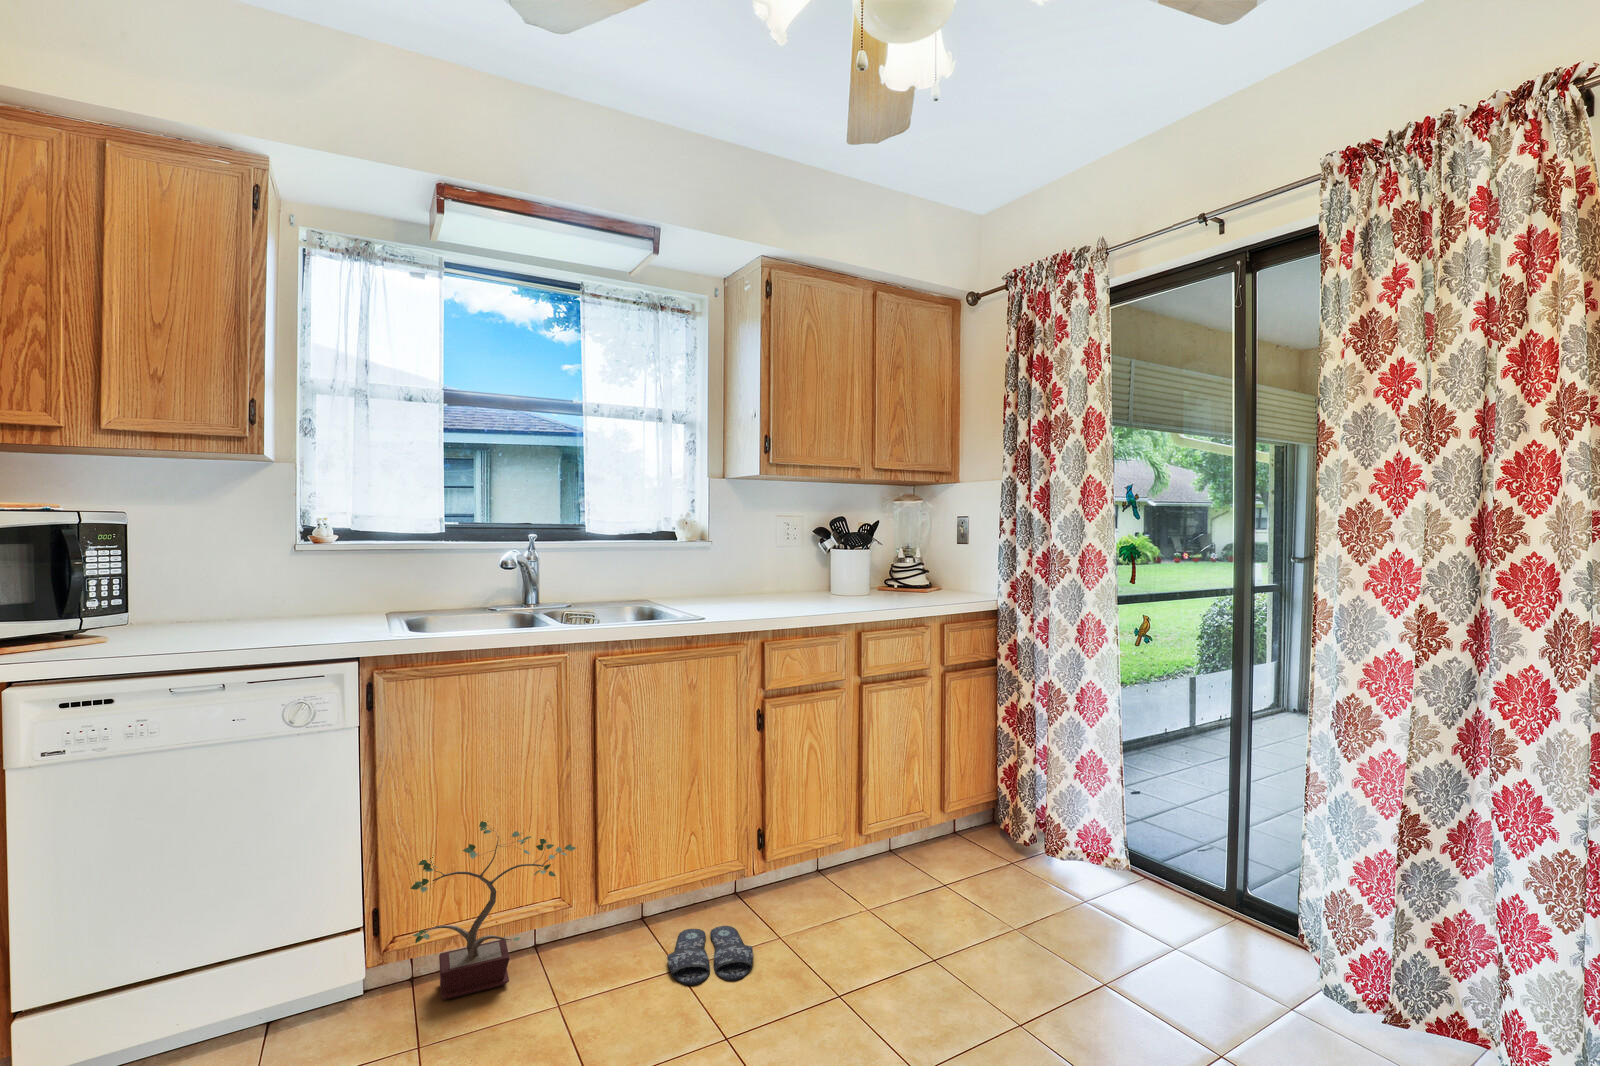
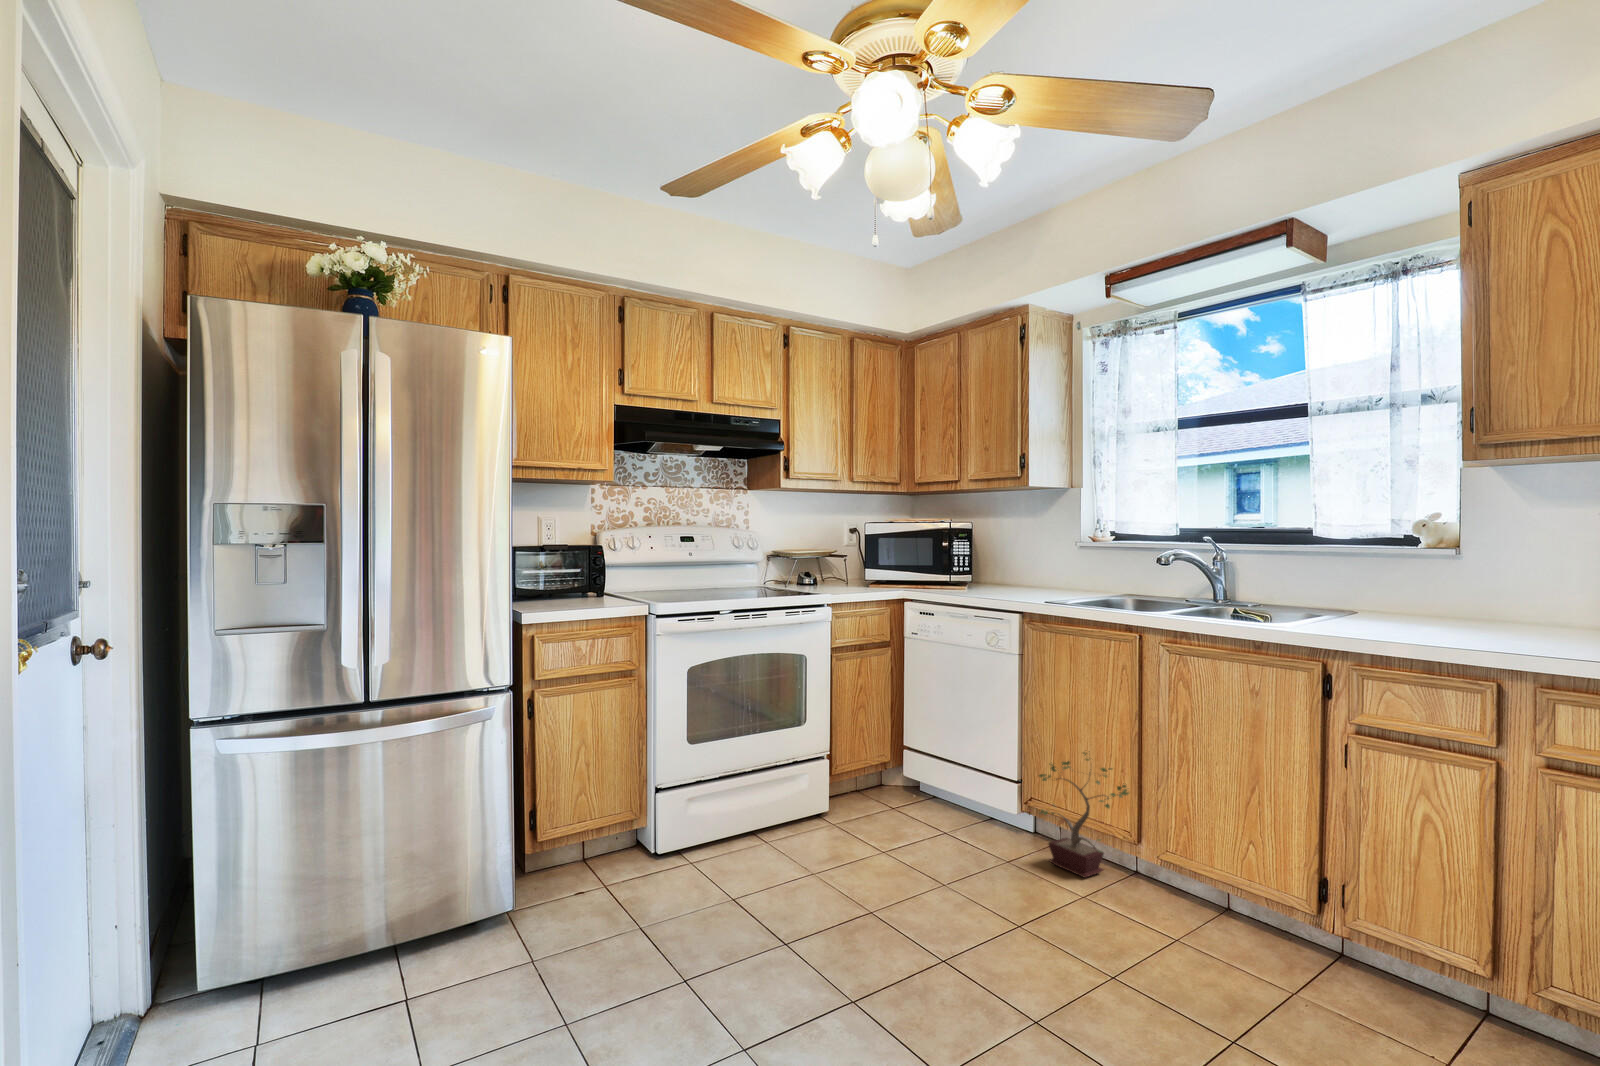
slippers: present [667,926,753,985] -> none [1161,928,1274,975]

